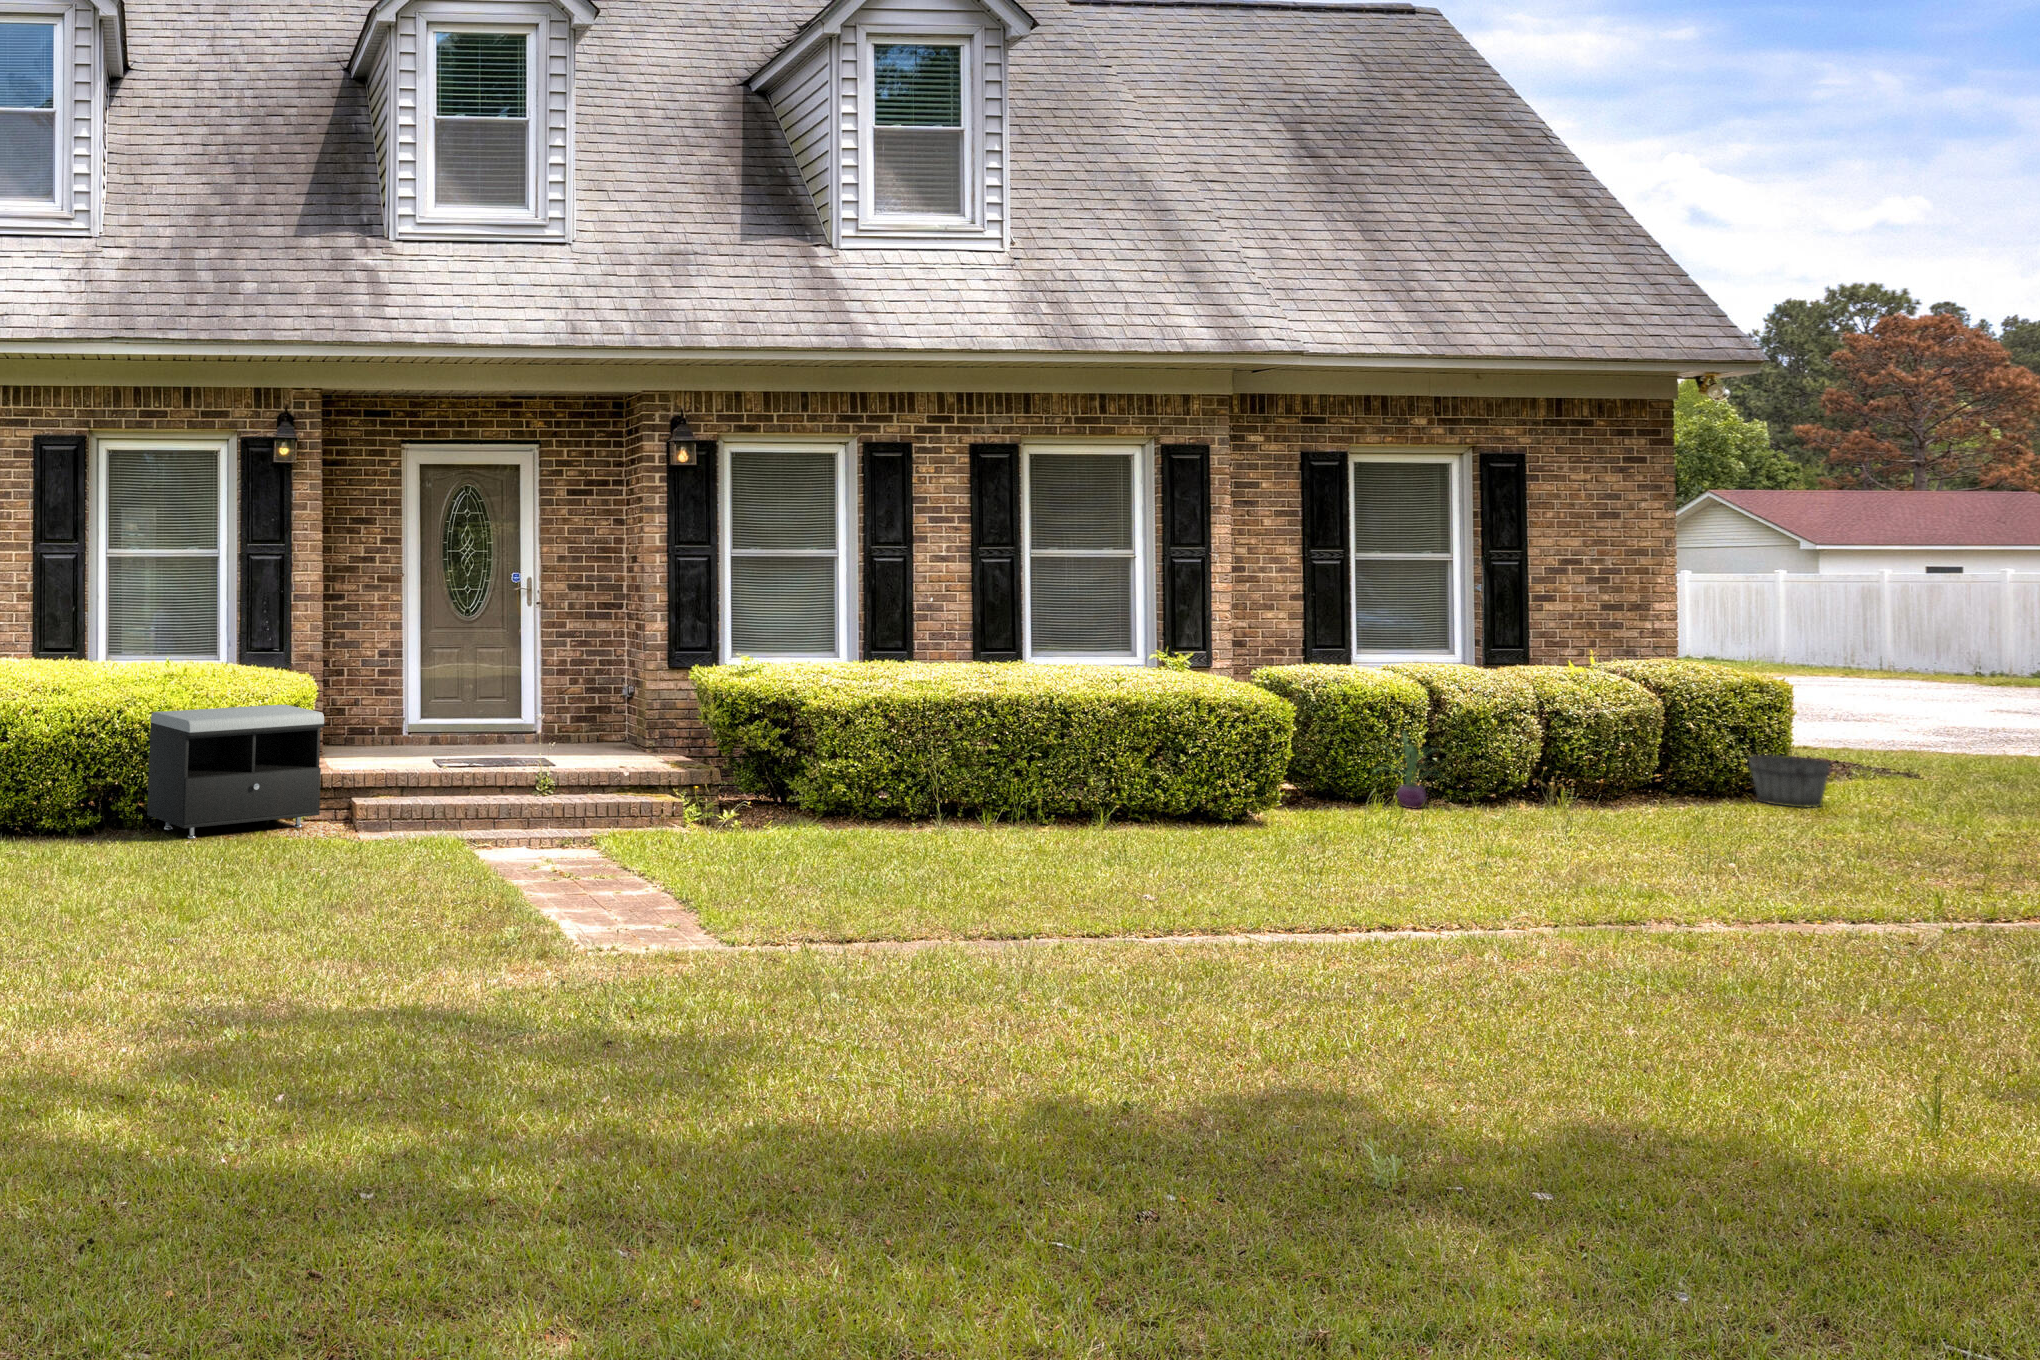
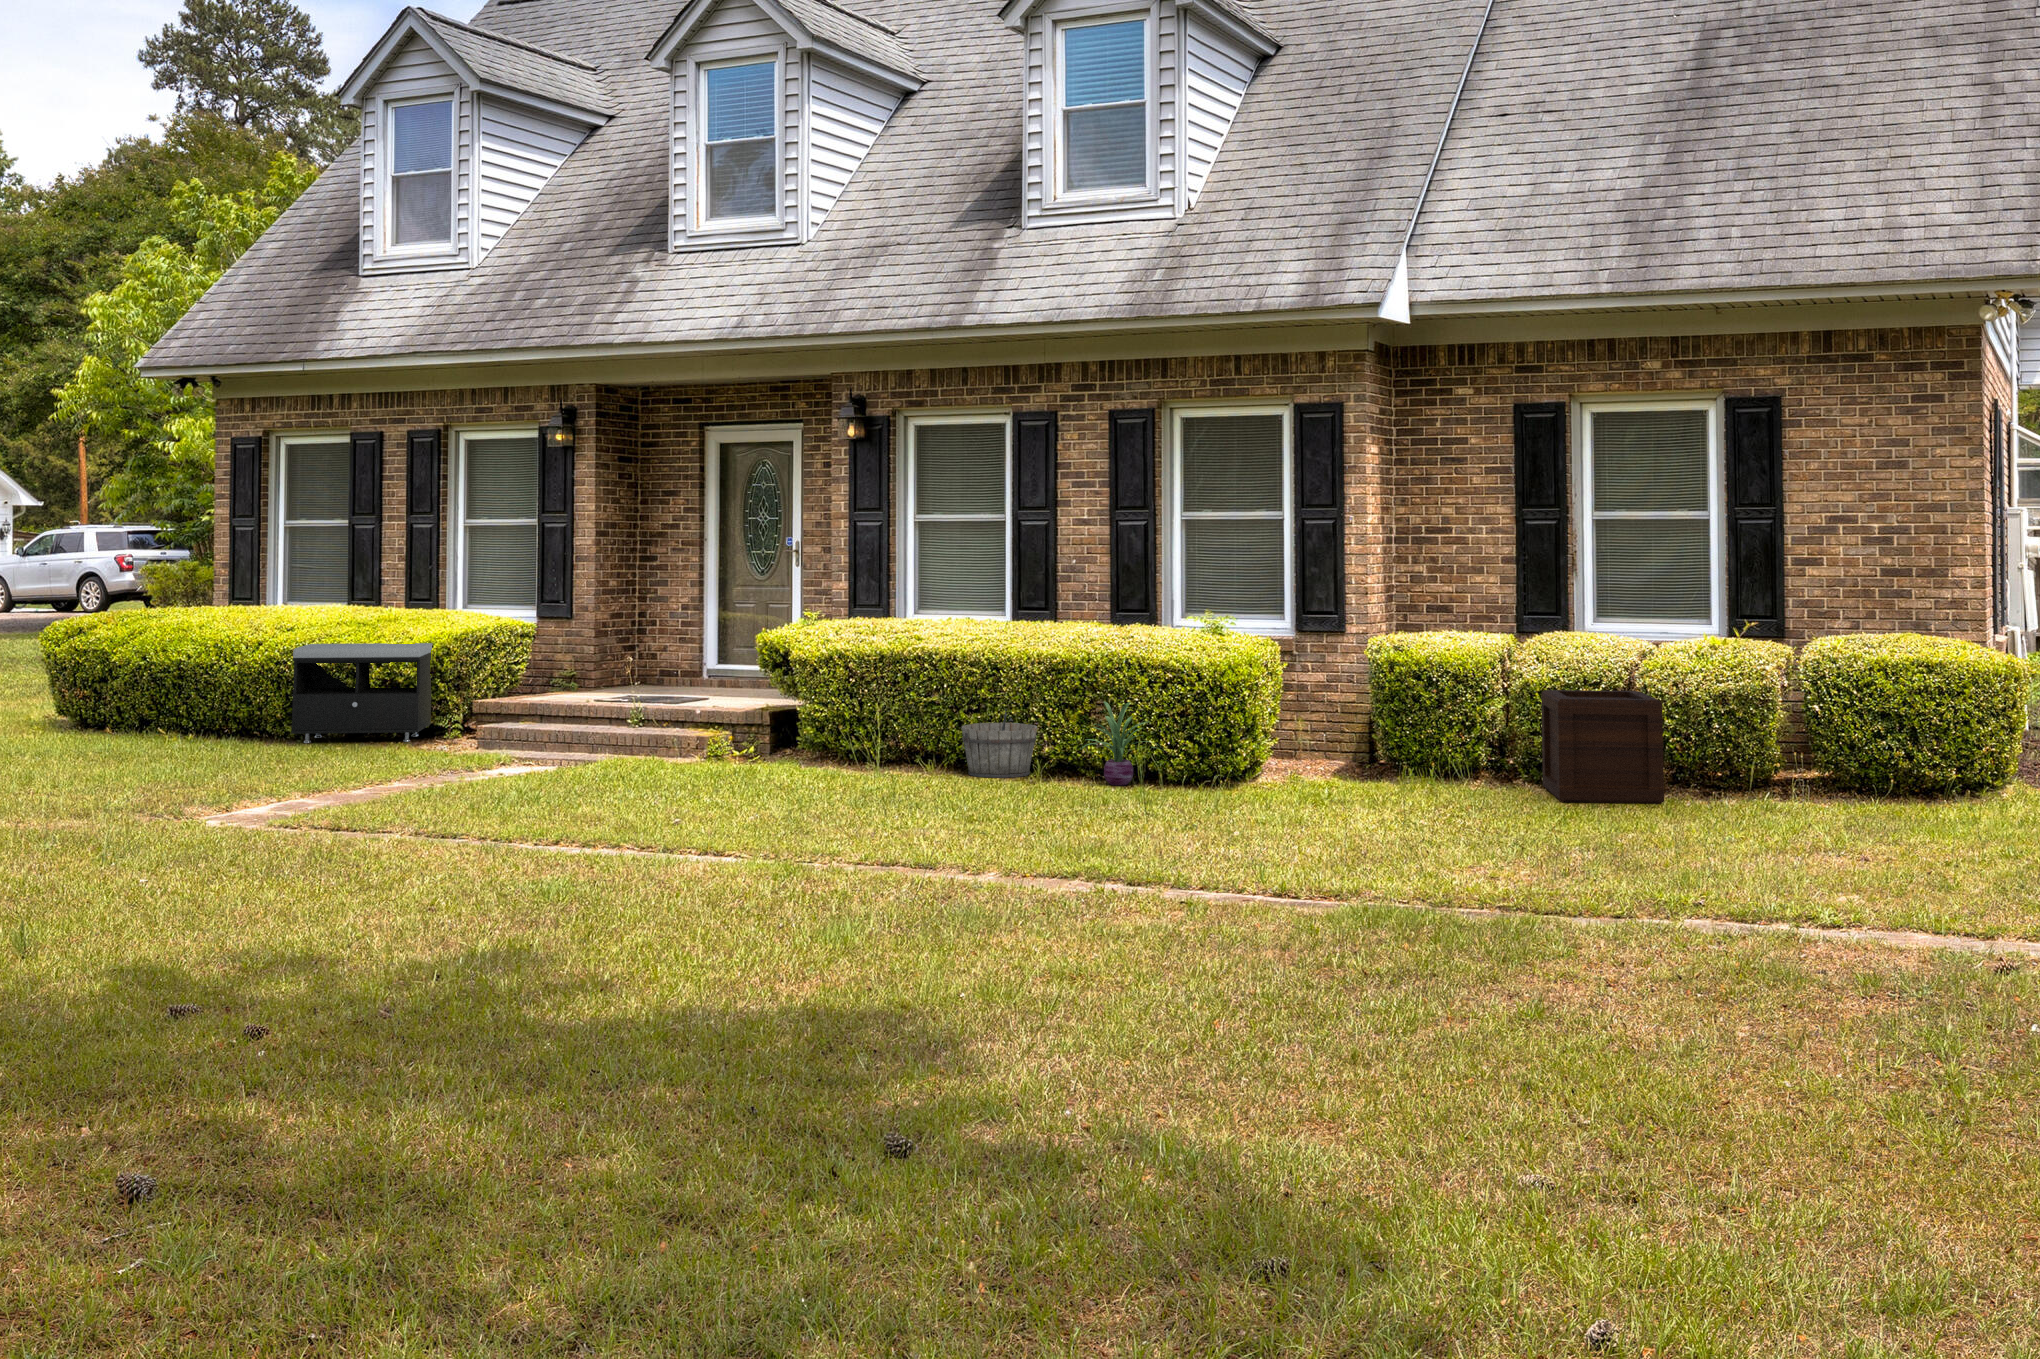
wooden crate: none [1487,714,1626,816] -> present [1541,690,1664,804]
decorative plant: present [1379,732,1426,808] -> present [1082,702,1148,785]
wooden bucket: present [1748,749,1830,807] -> present [962,709,1037,778]

